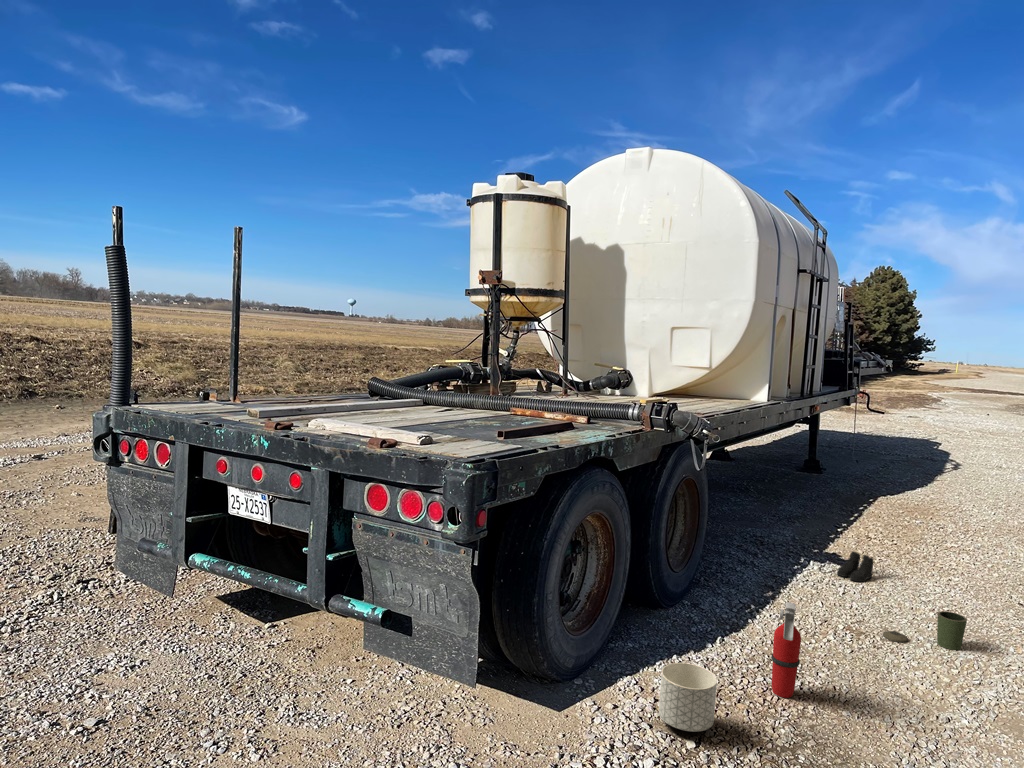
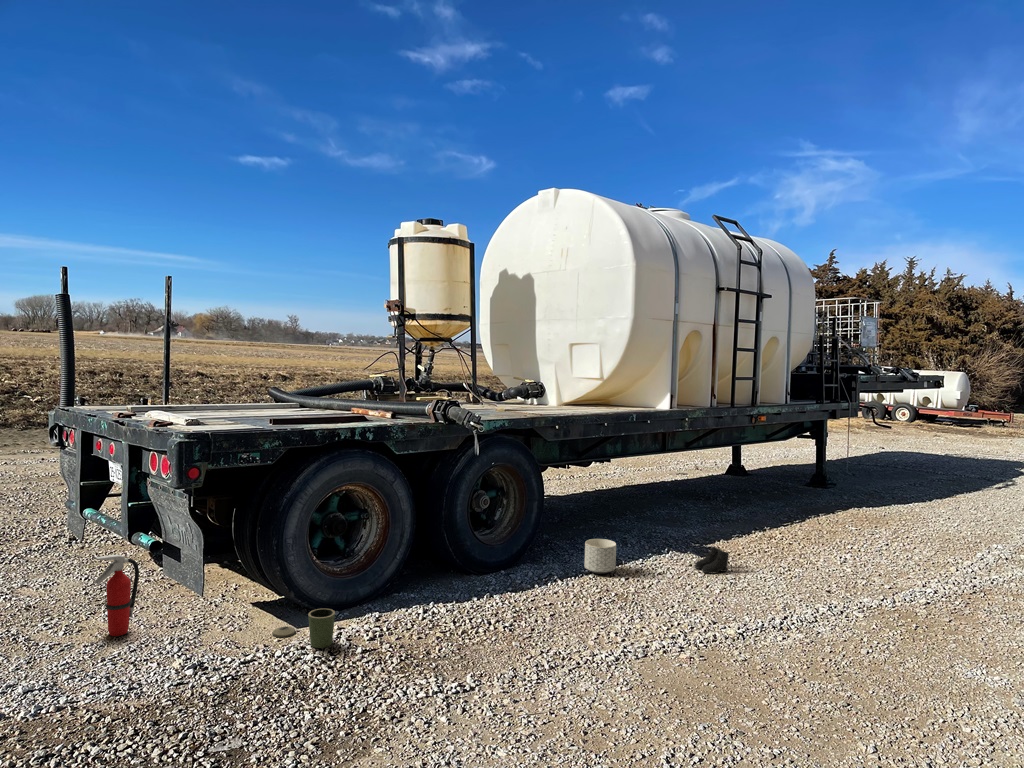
fire extinguisher: present [771,602,801,698] -> present [93,555,139,636]
trash can: present [883,611,967,650] -> present [272,609,335,648]
planter: present [659,663,717,732] -> present [584,539,616,574]

